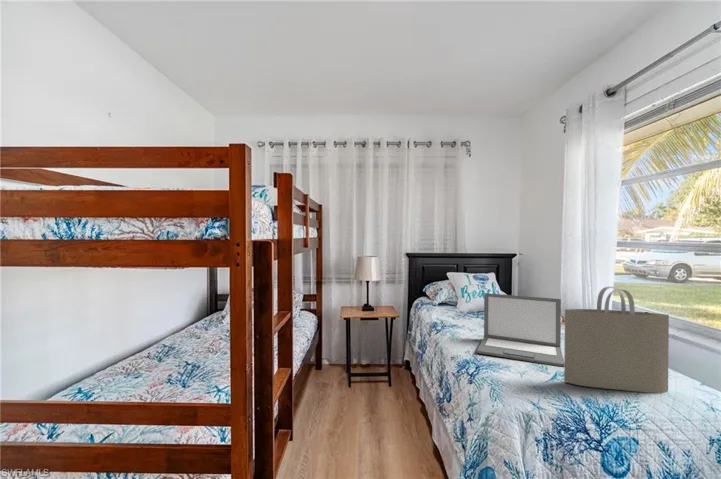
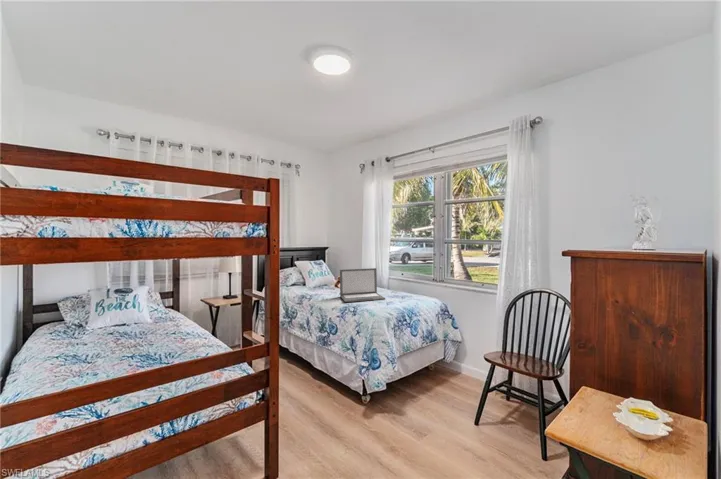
tote bag: present [564,287,669,393] -> none [390,258,423,304]

